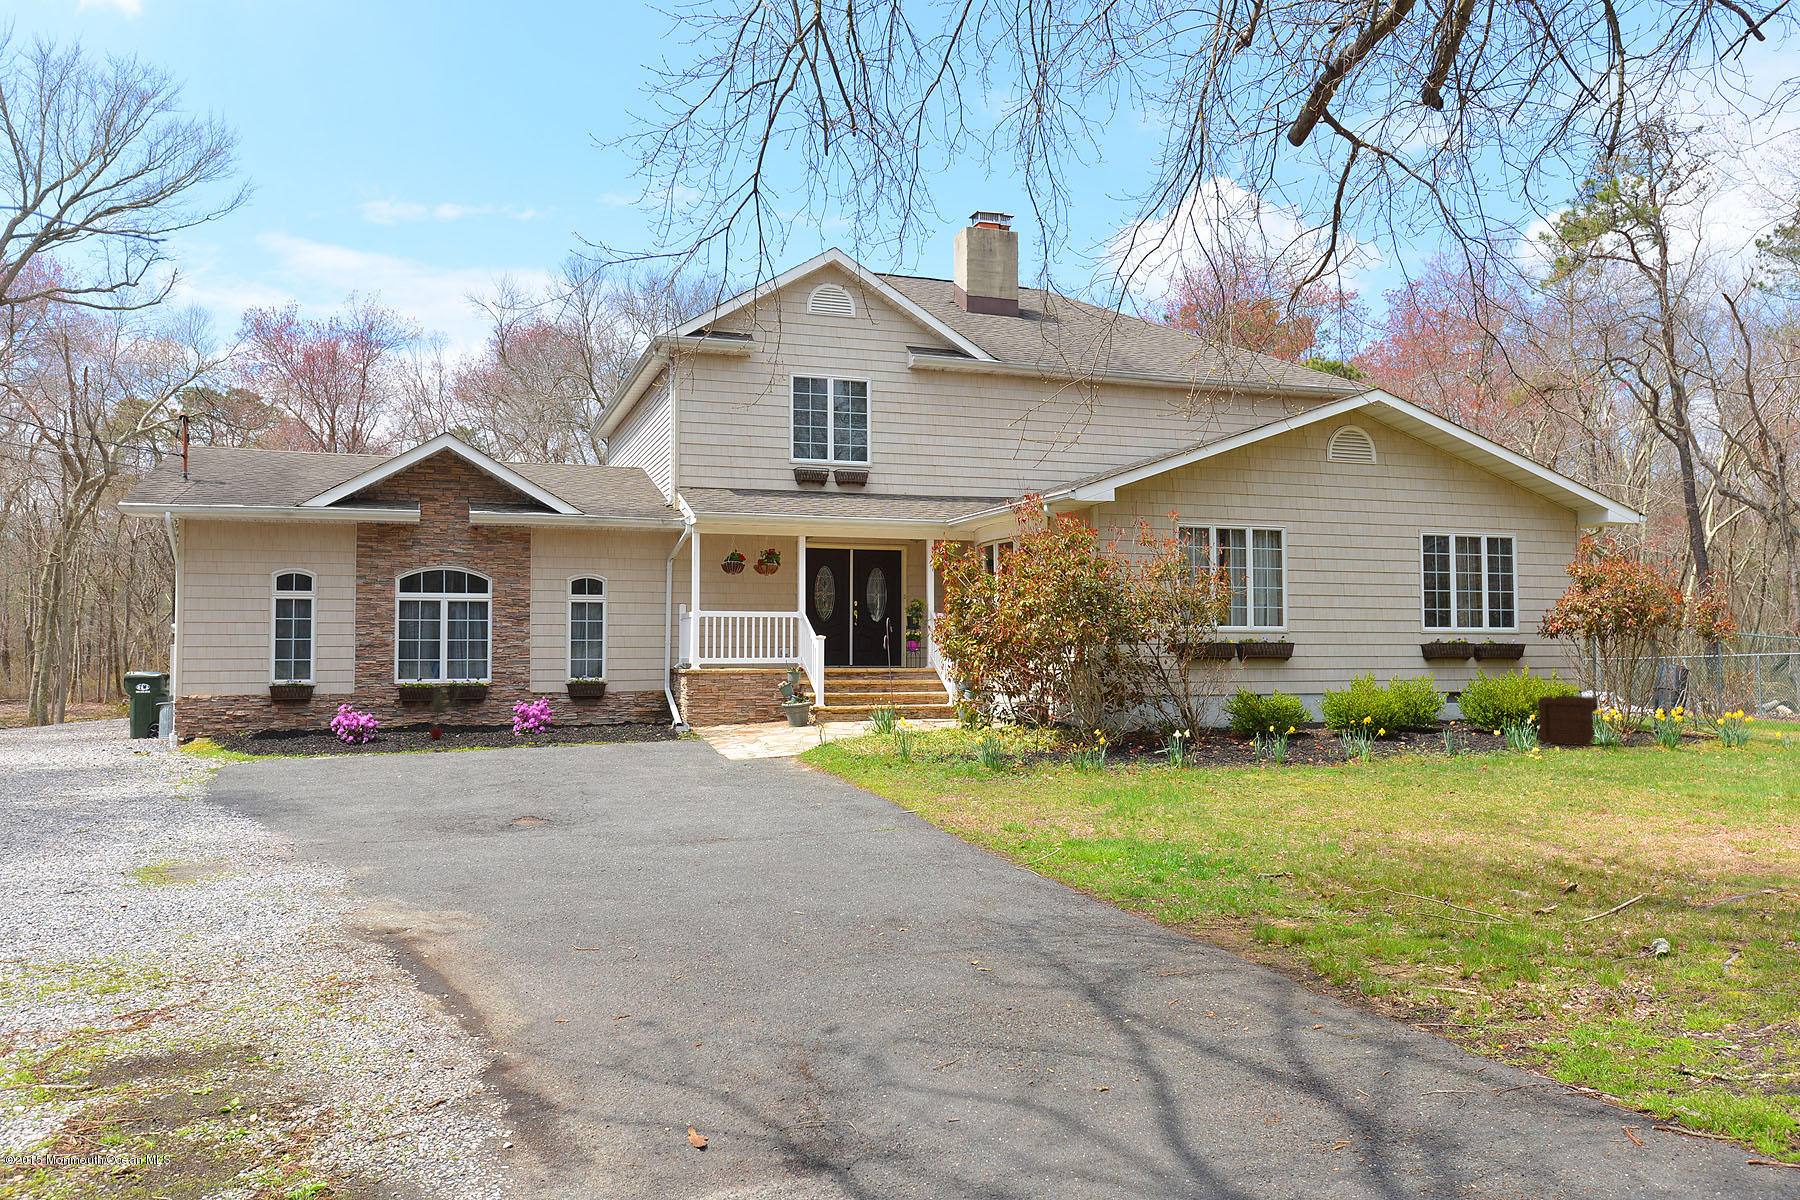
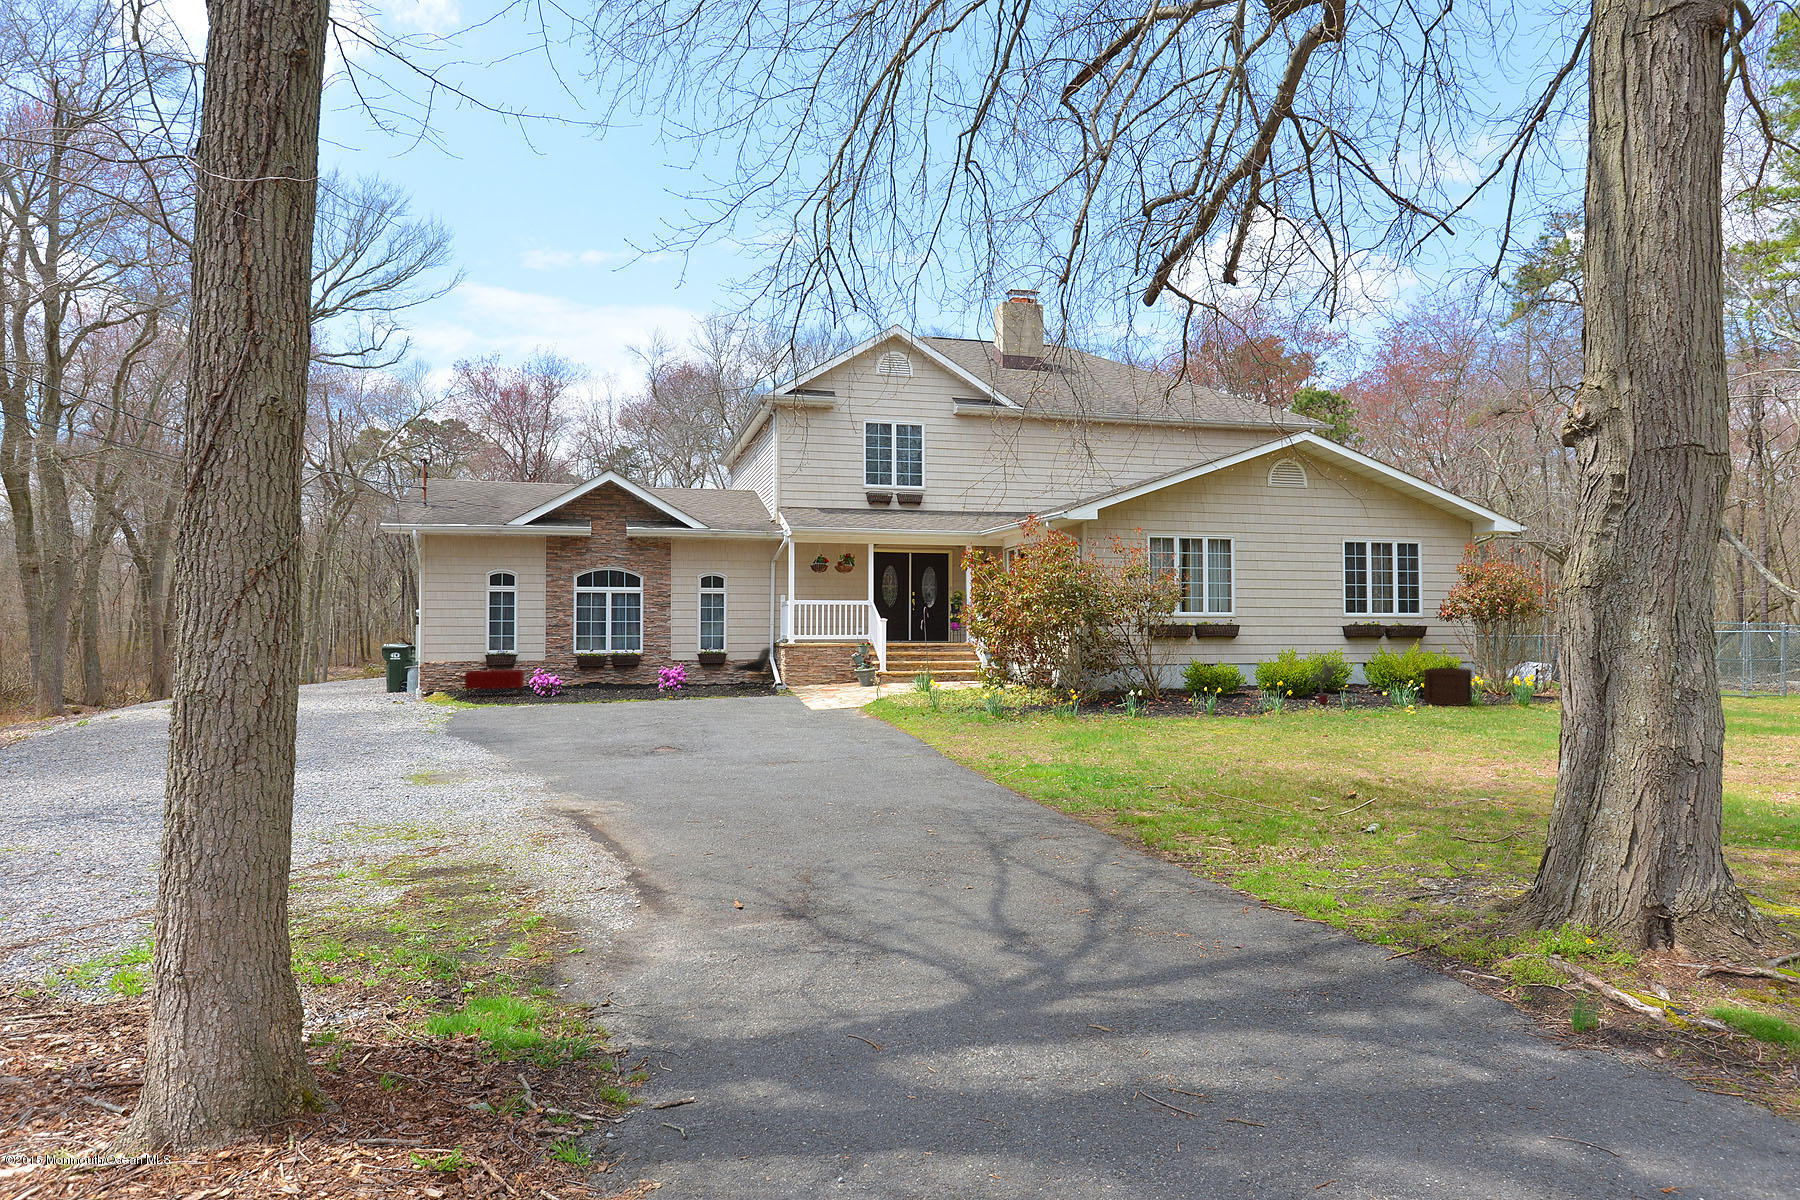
lounge chair: none [615,675,668,733] -> present [732,647,771,687]
potted tree: present [416,684,460,739] -> present [1309,660,1339,704]
bench: none [233,708,321,747] -> present [465,670,524,696]

